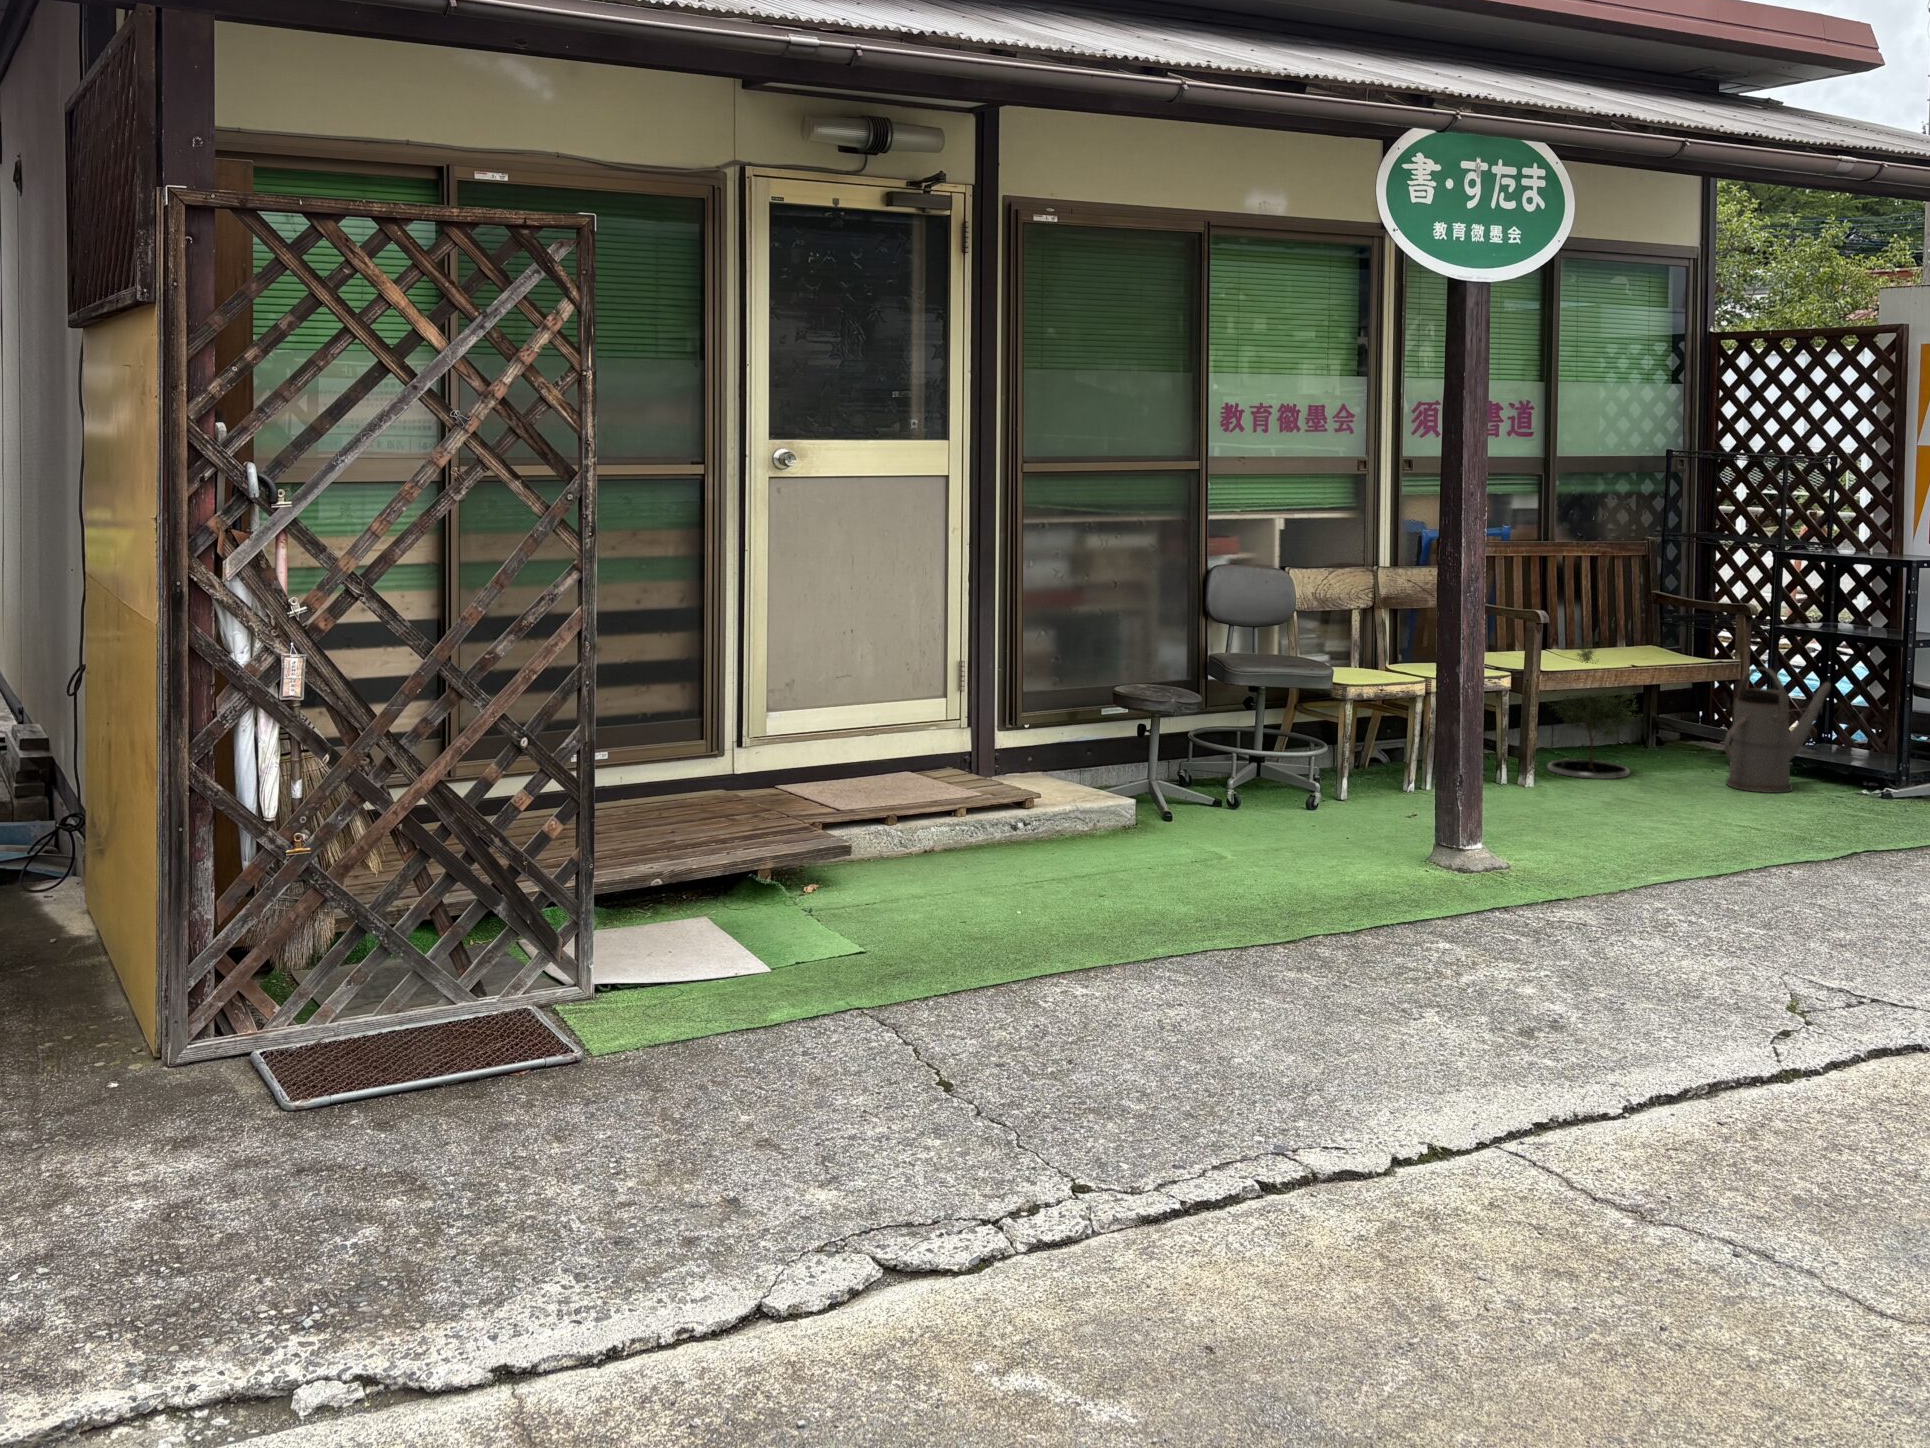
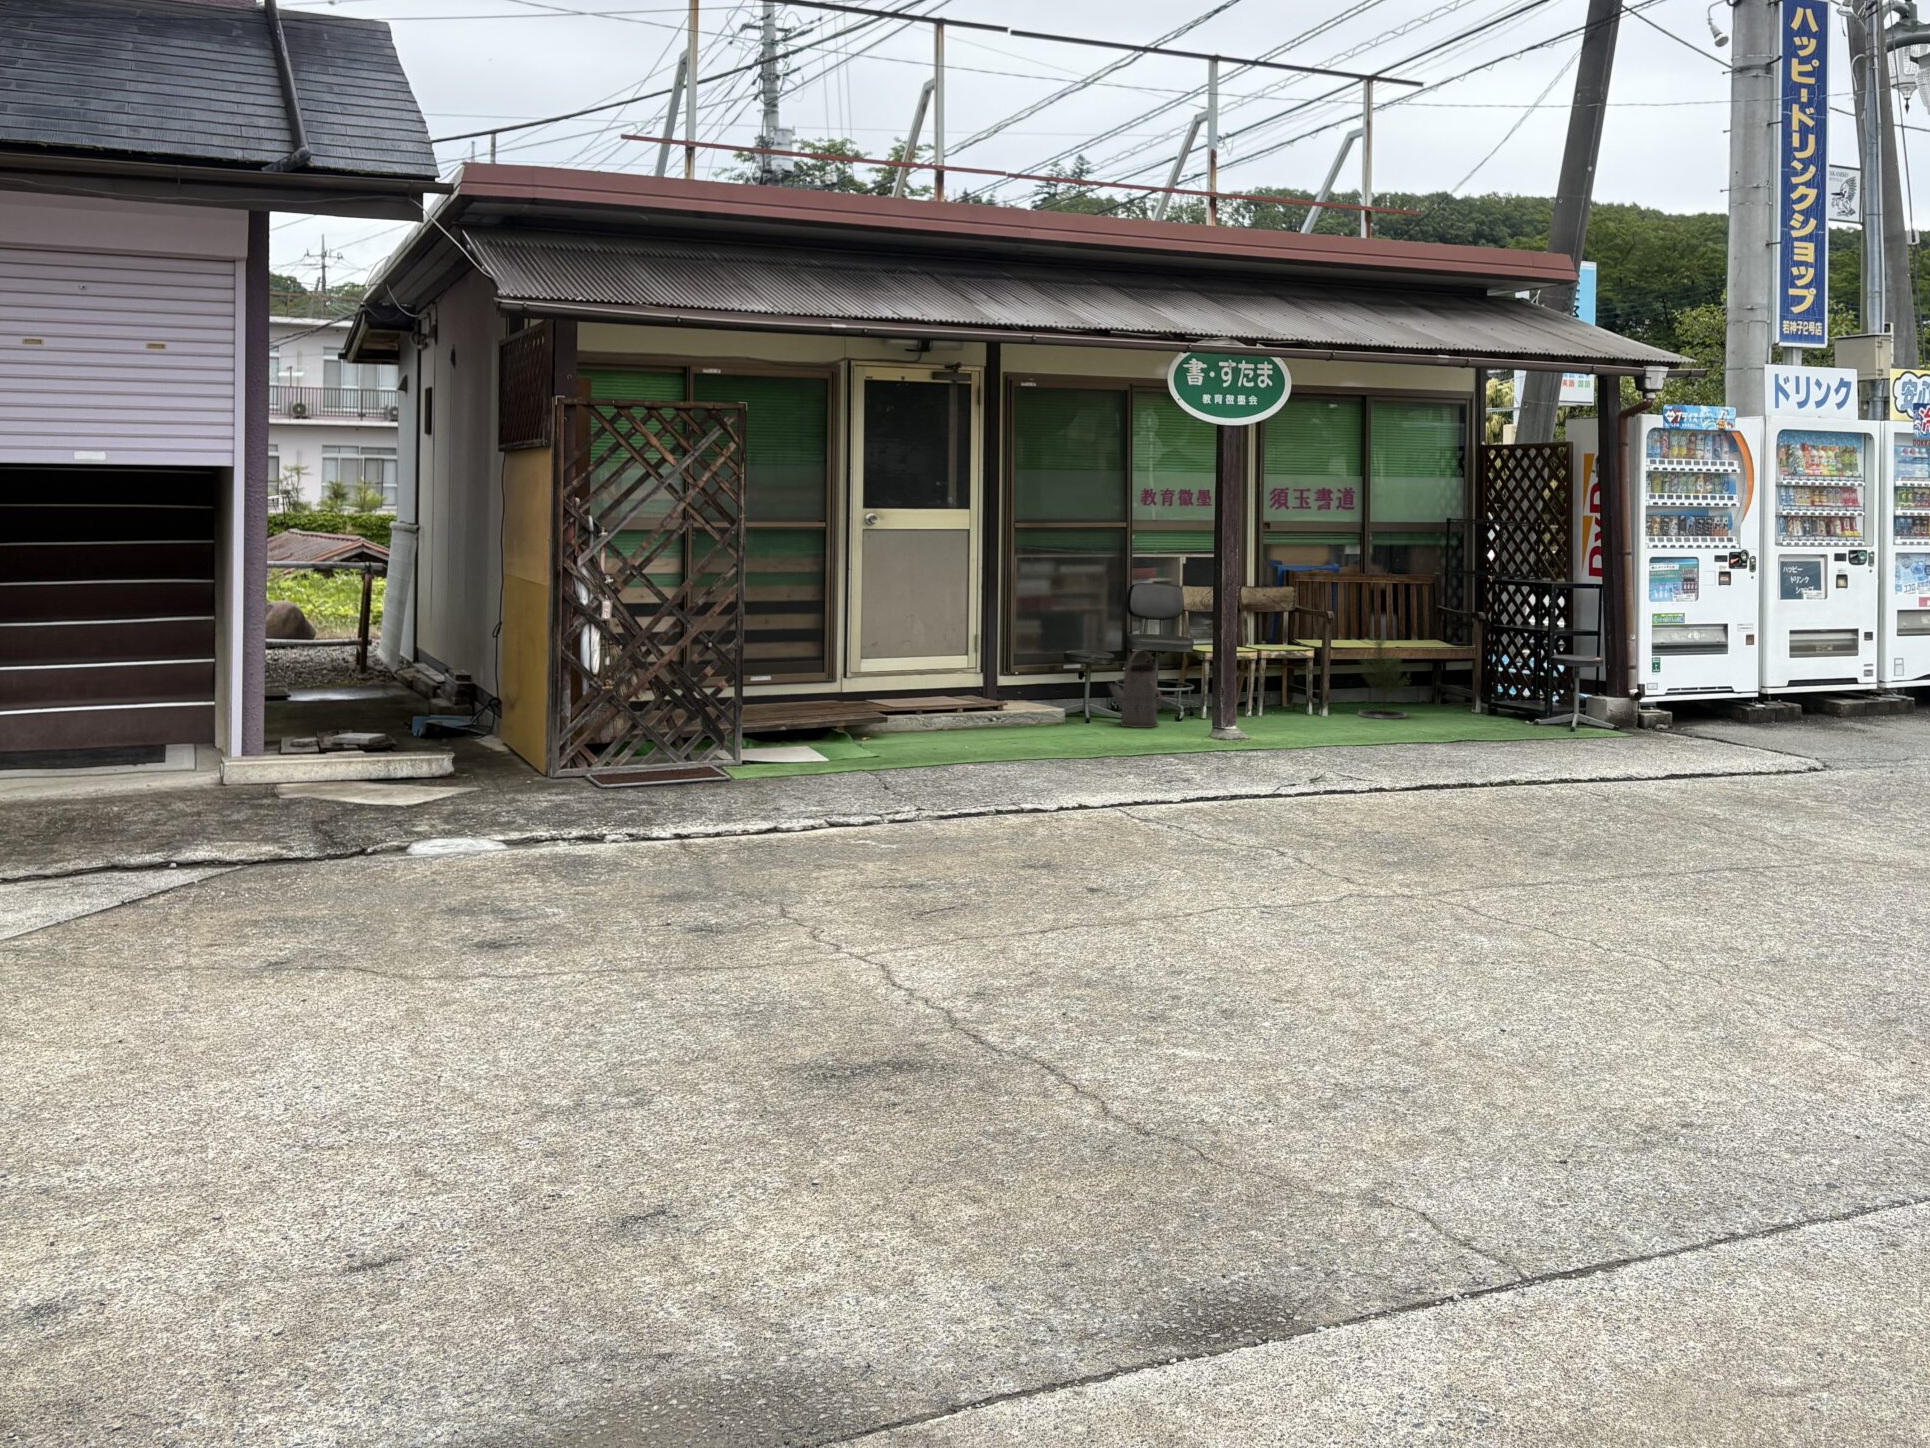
watering can: present [1724,667,1831,793] -> present [1103,650,1162,728]

